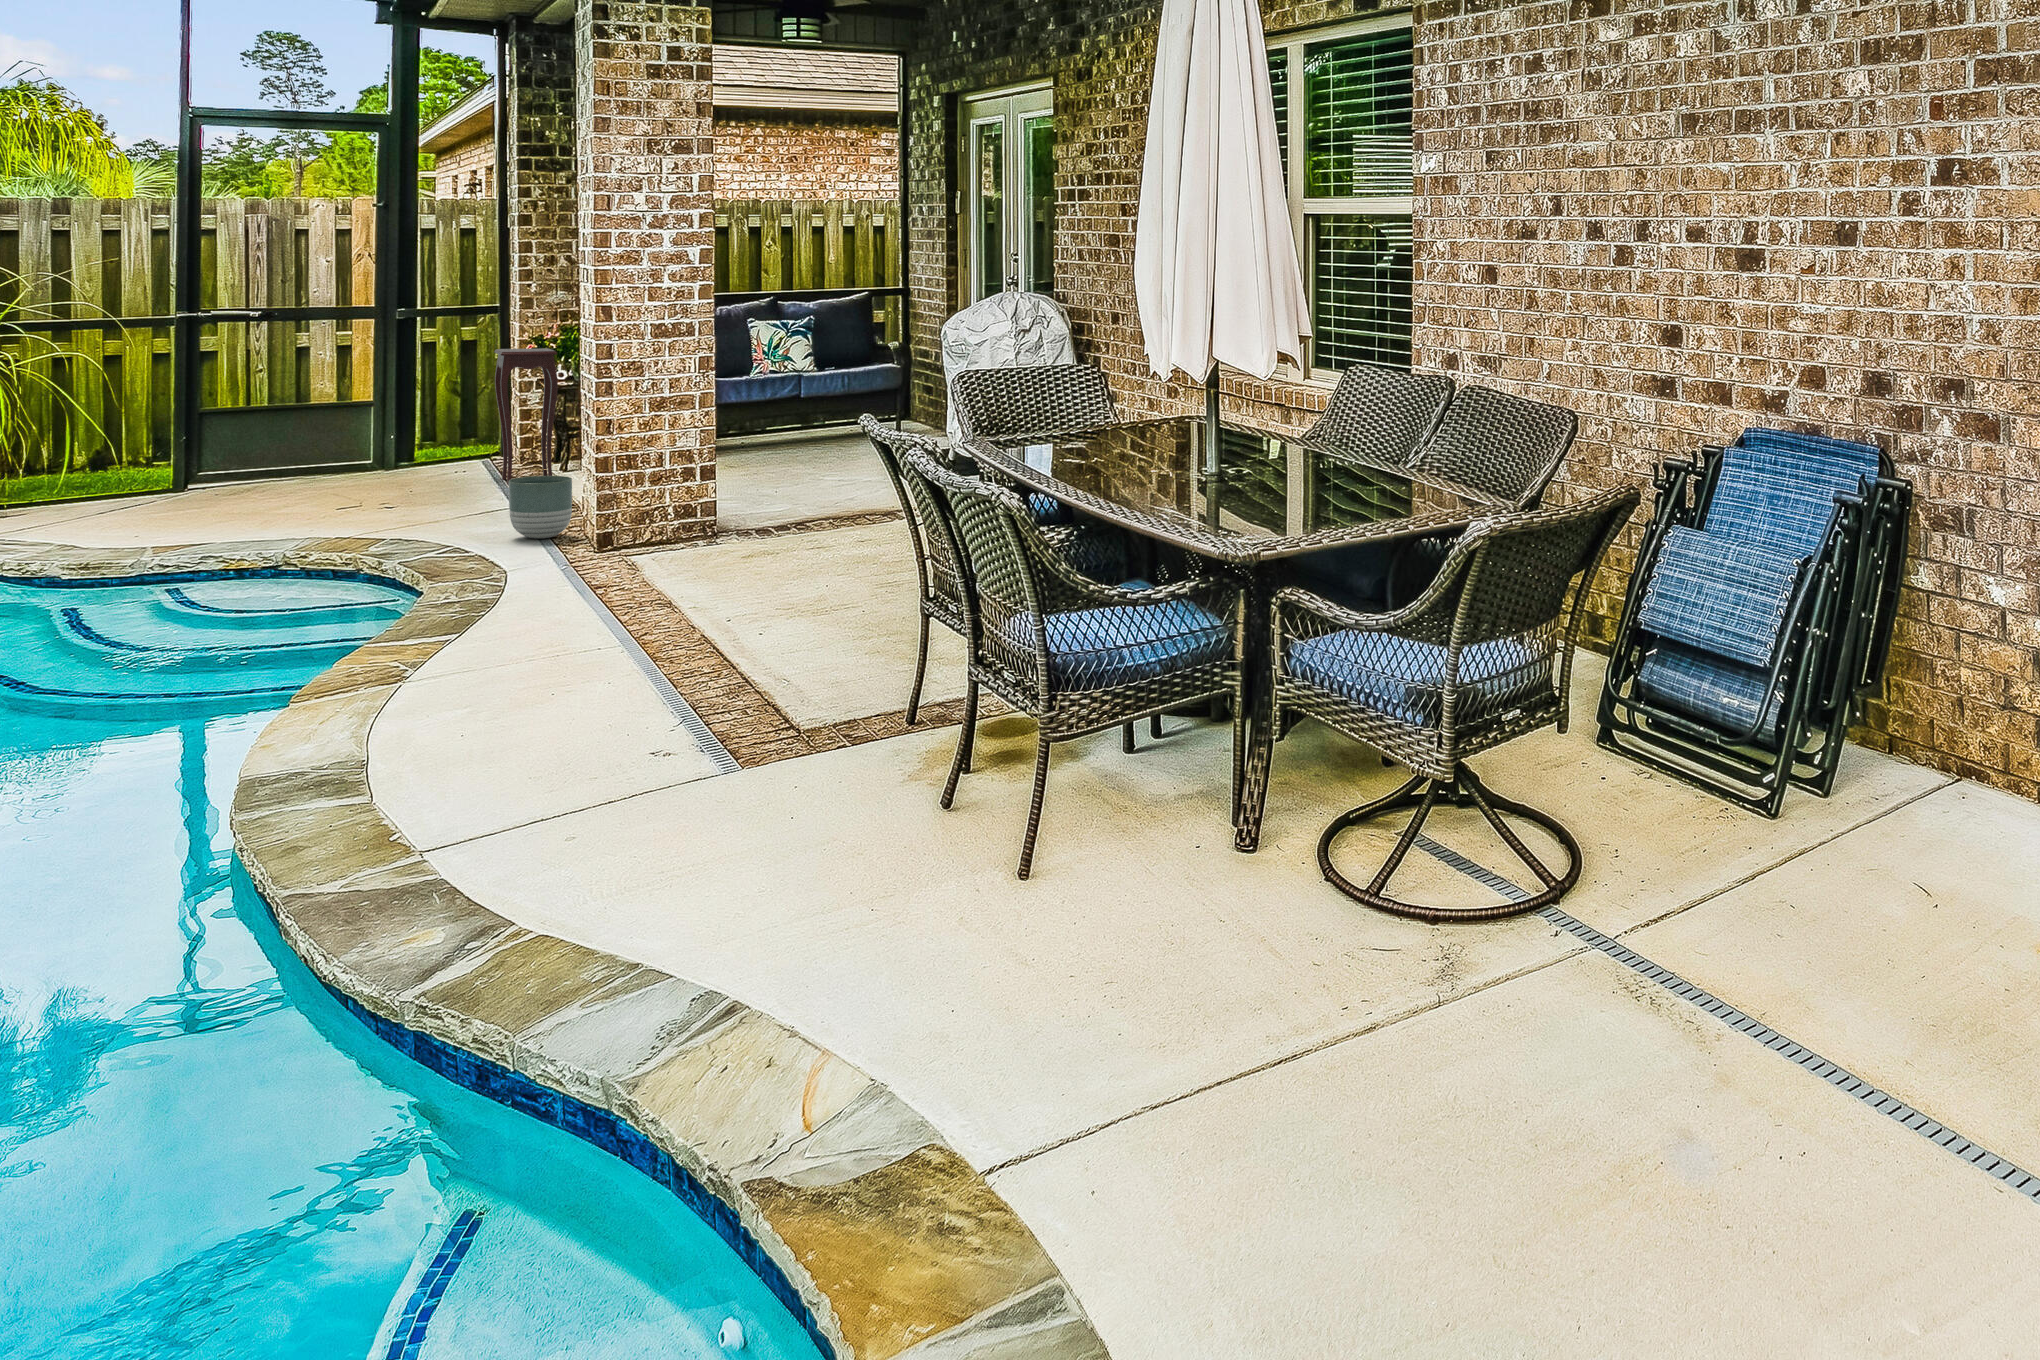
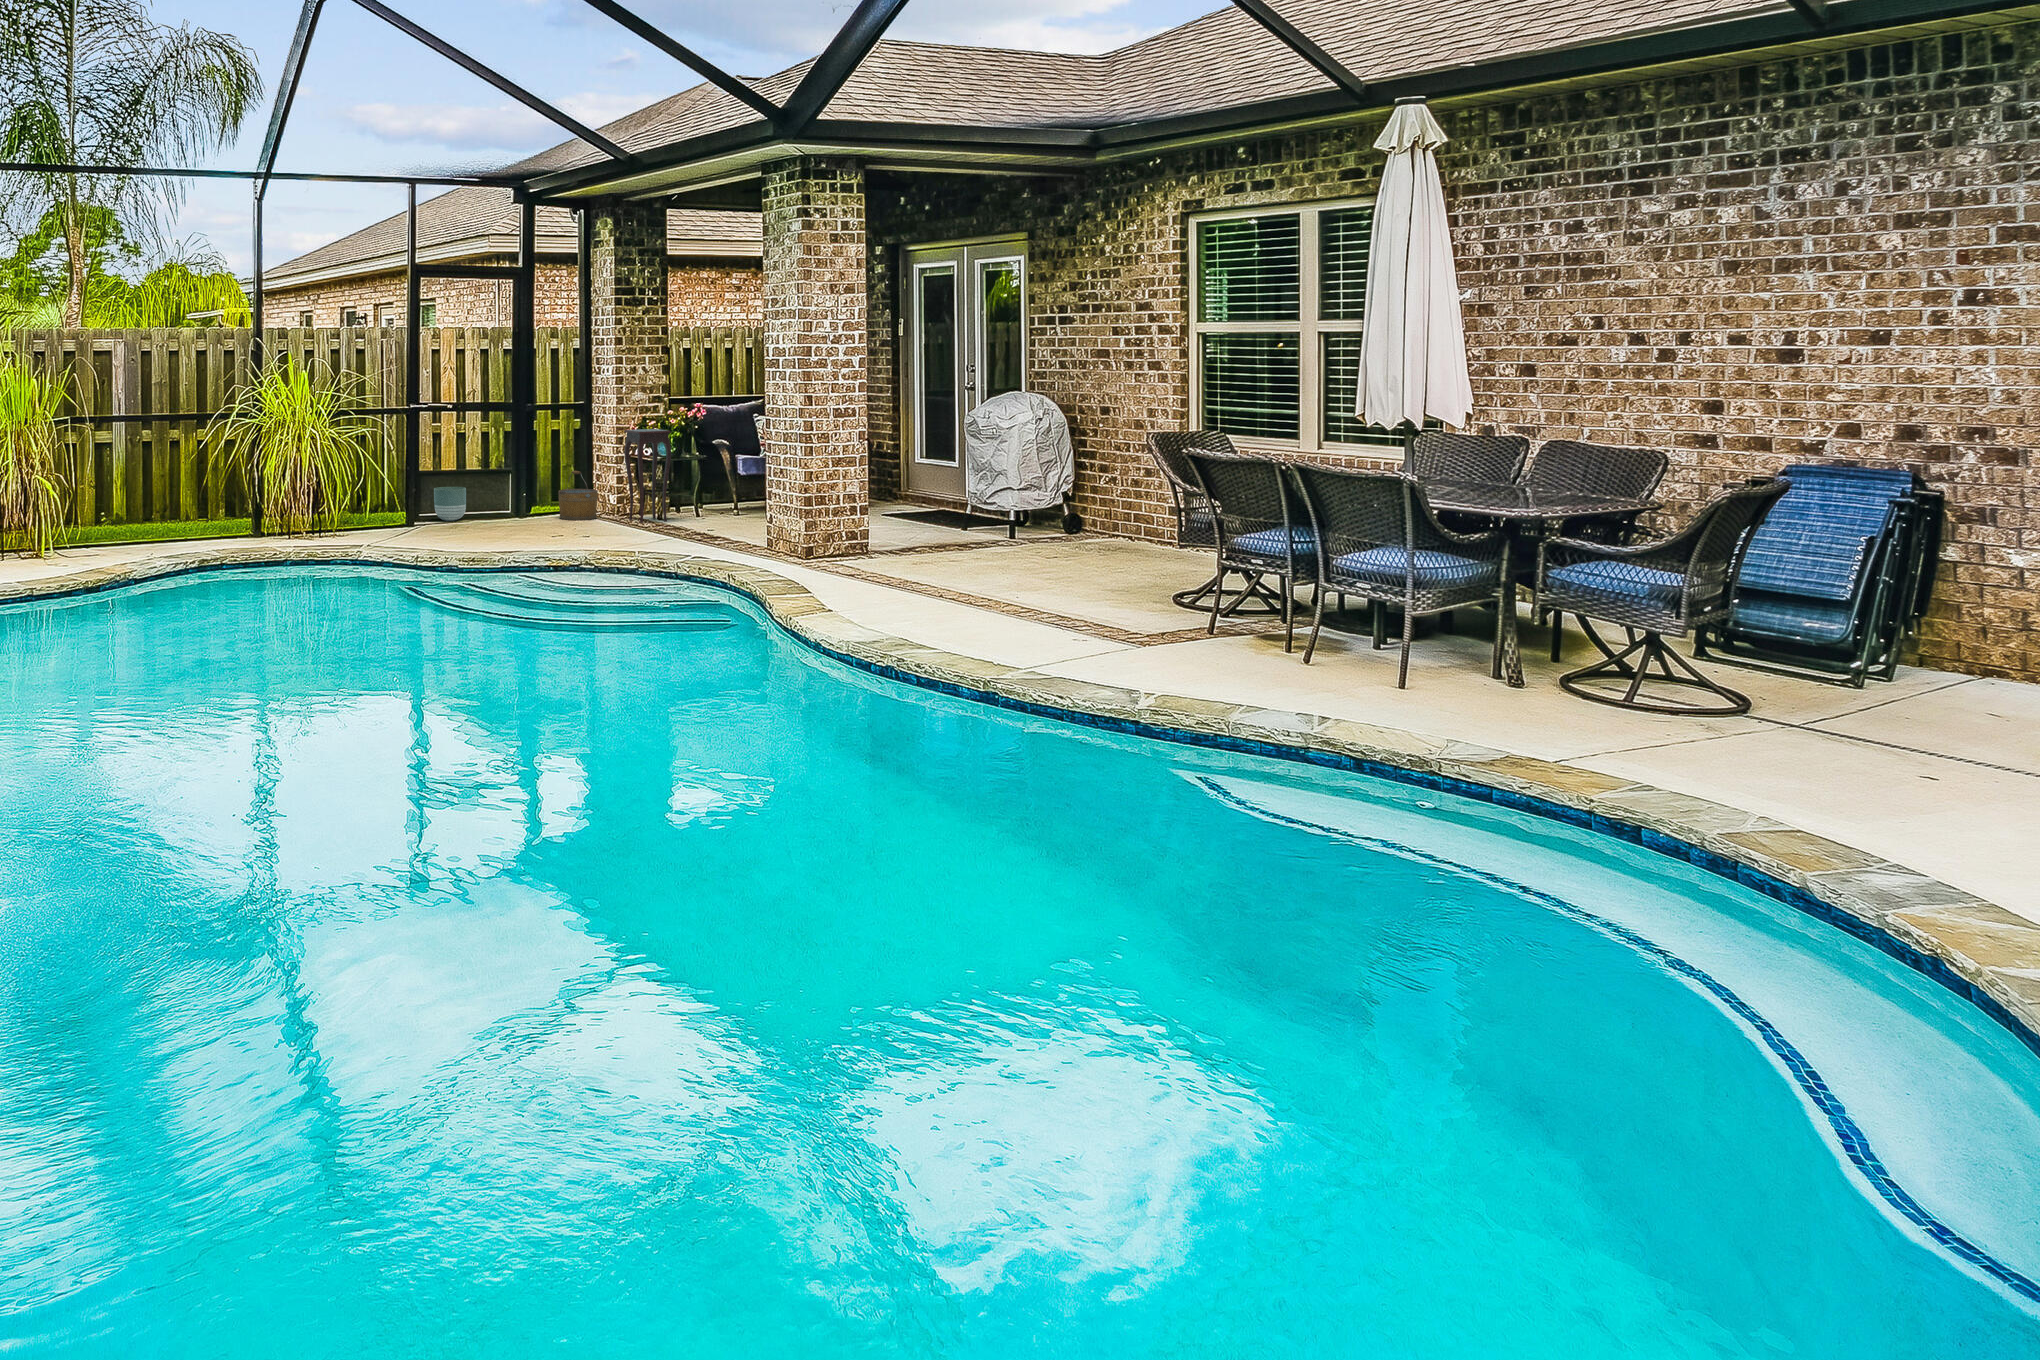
bucket: none [399,407,463,479] -> present [558,471,597,520]
planter: present [509,476,572,539] -> present [434,487,466,521]

